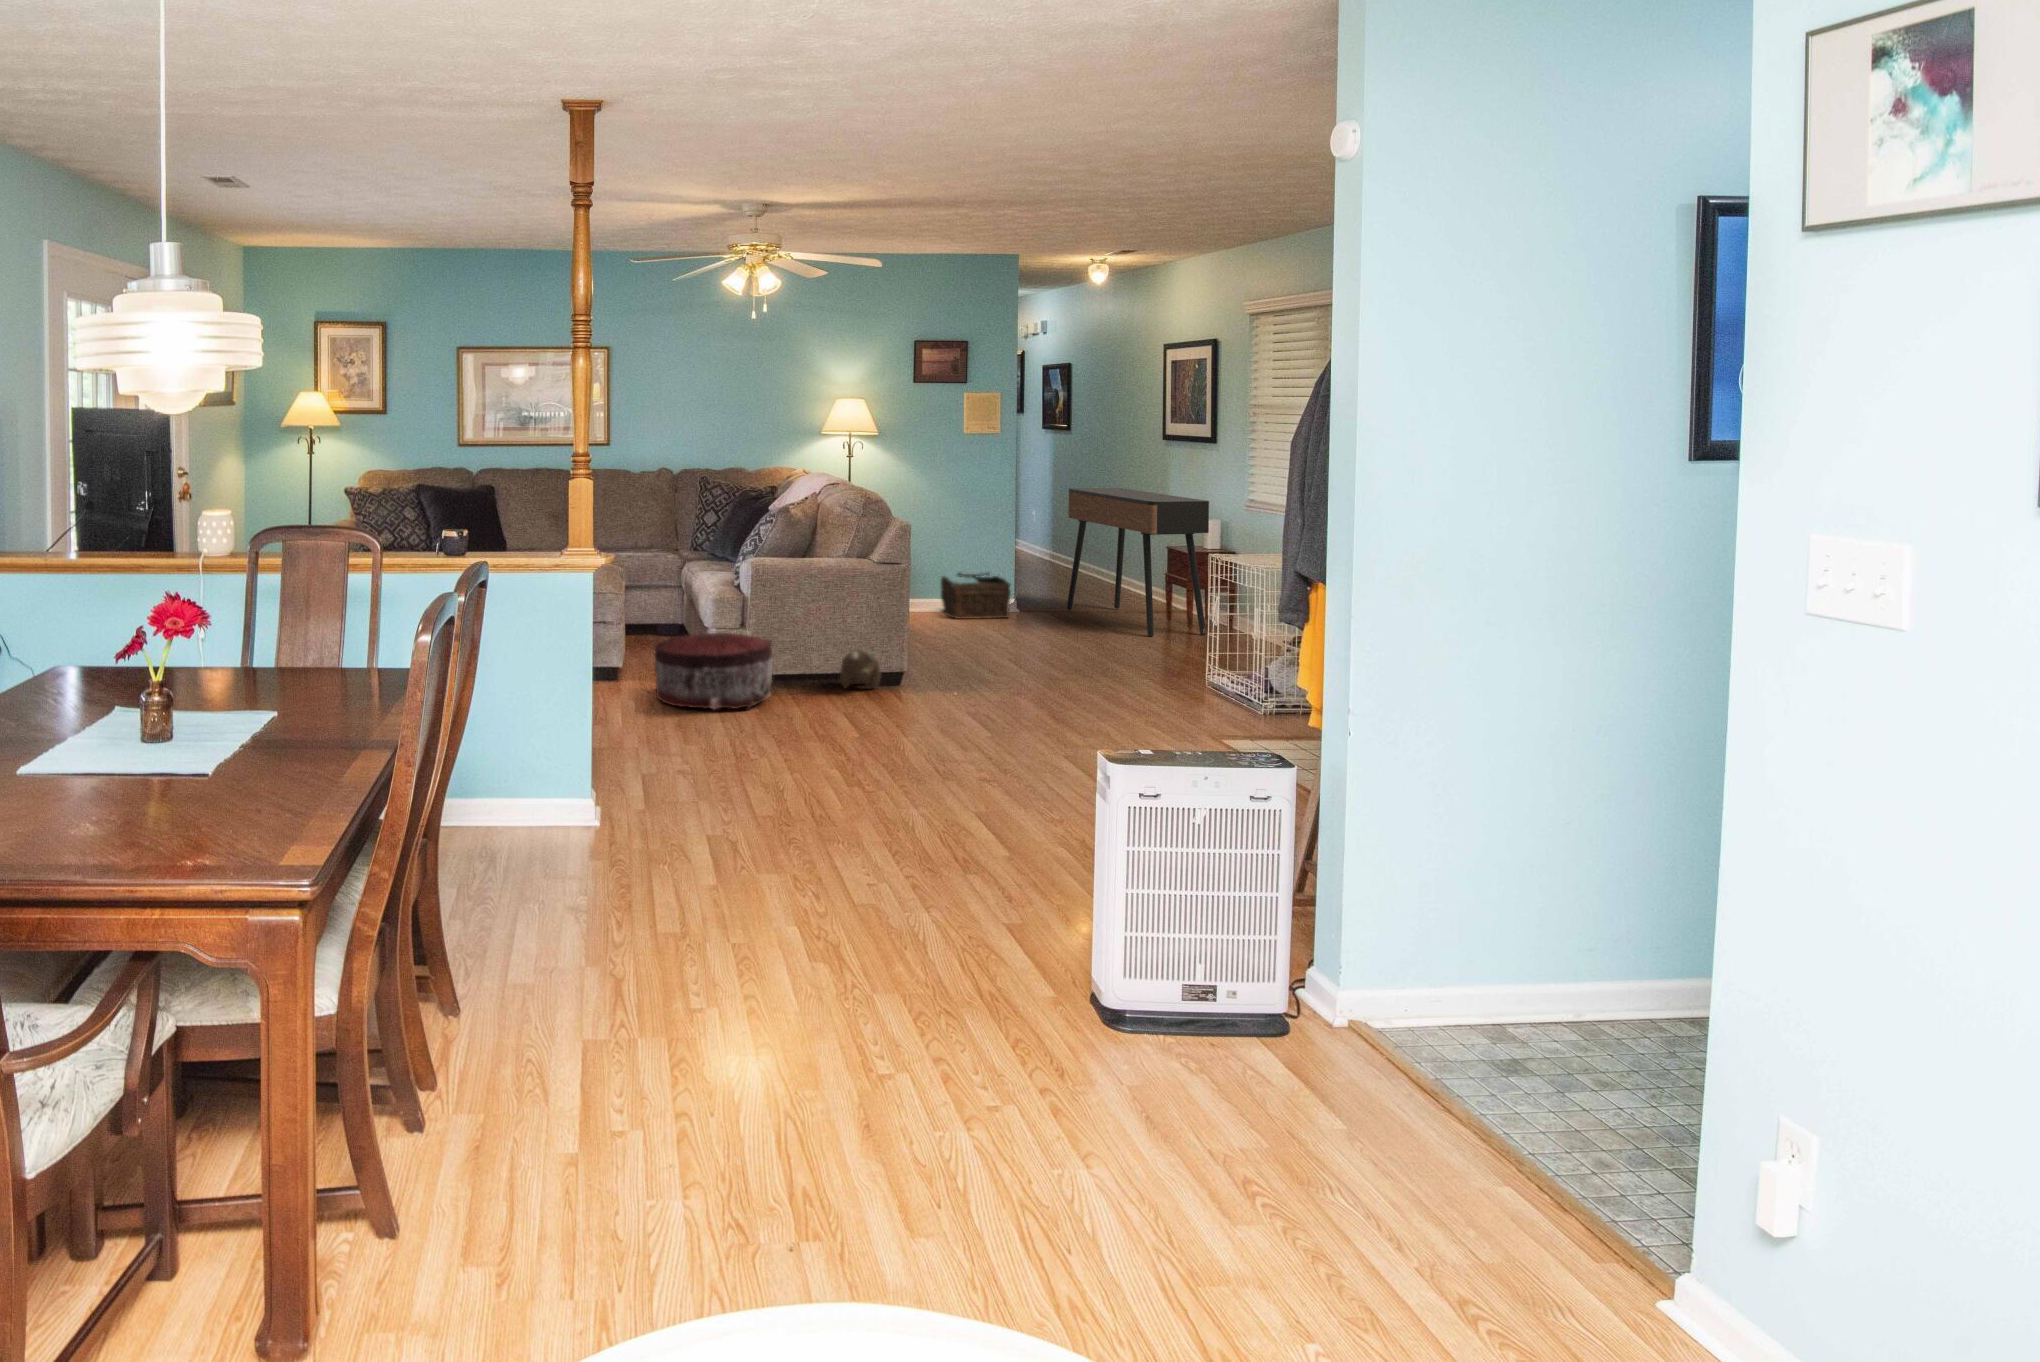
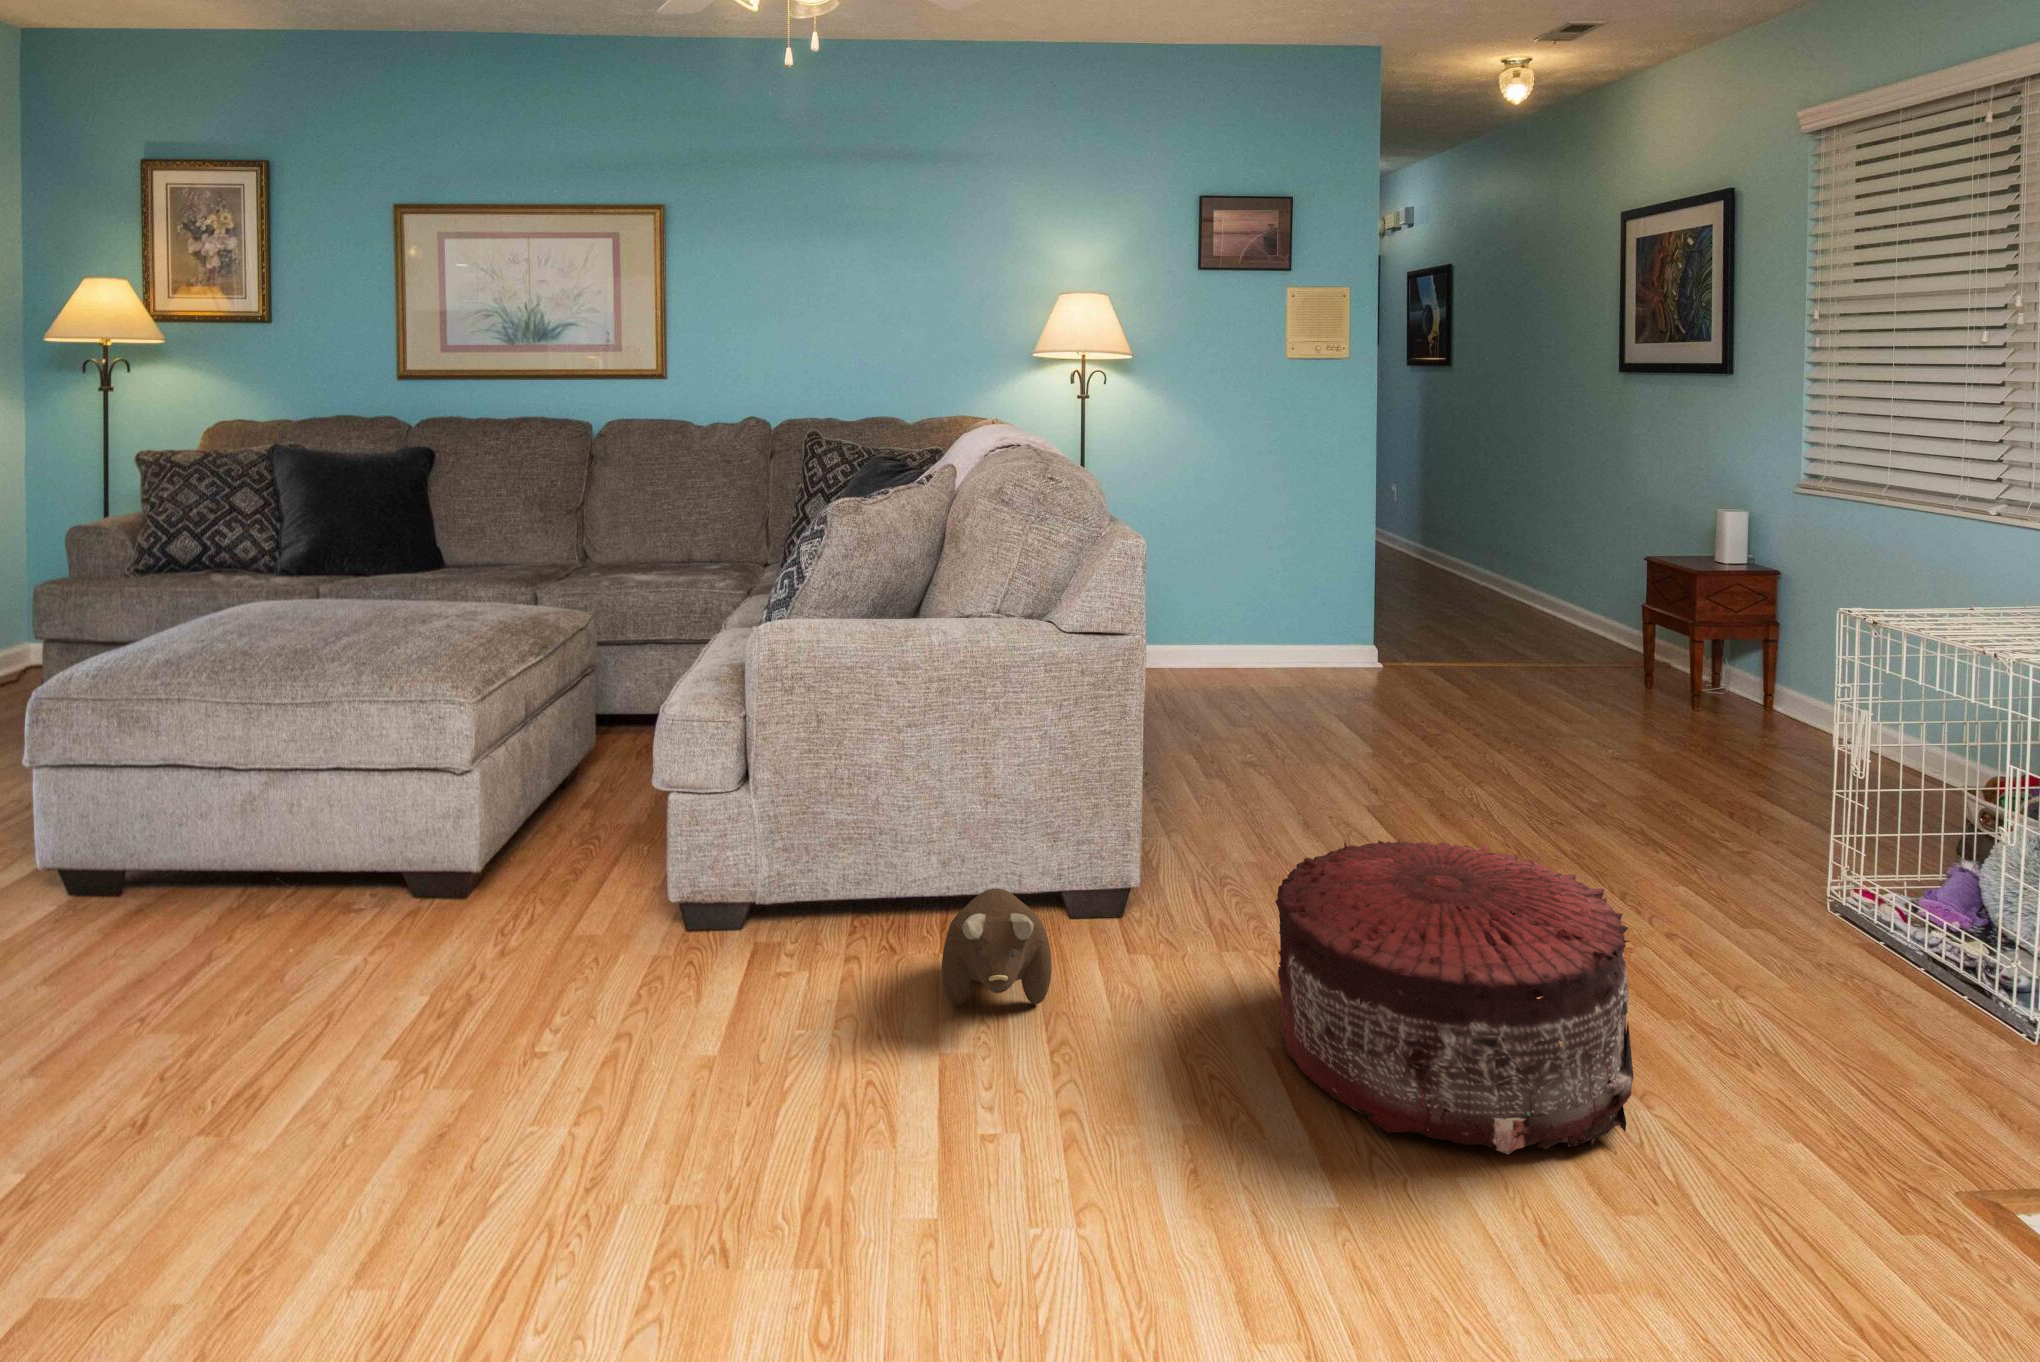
console table: present [1067,488,1209,637] -> none [1462,451,1762,747]
basket: present [941,573,1011,619] -> none [1238,600,1368,689]
pouf: present [654,633,773,709] -> present [1275,841,1634,1154]

